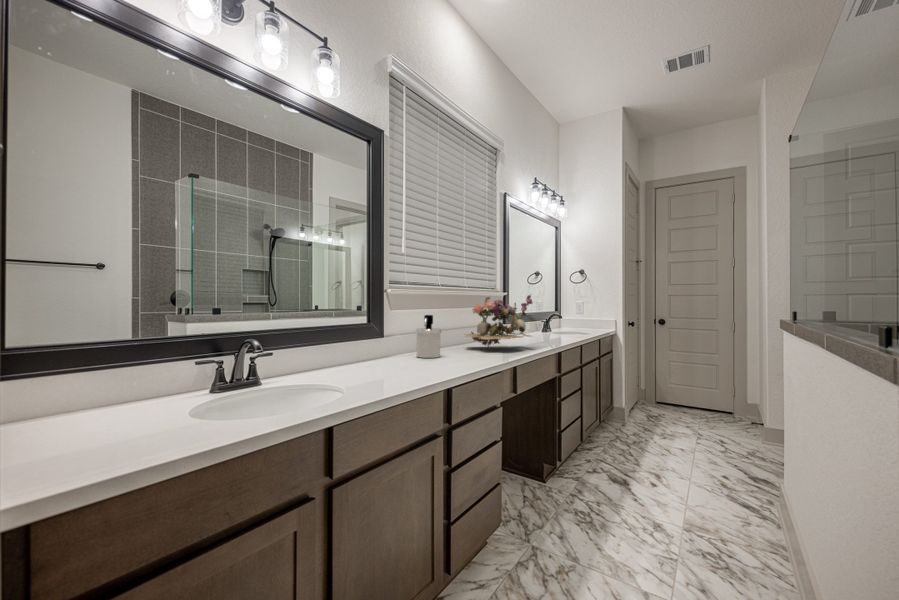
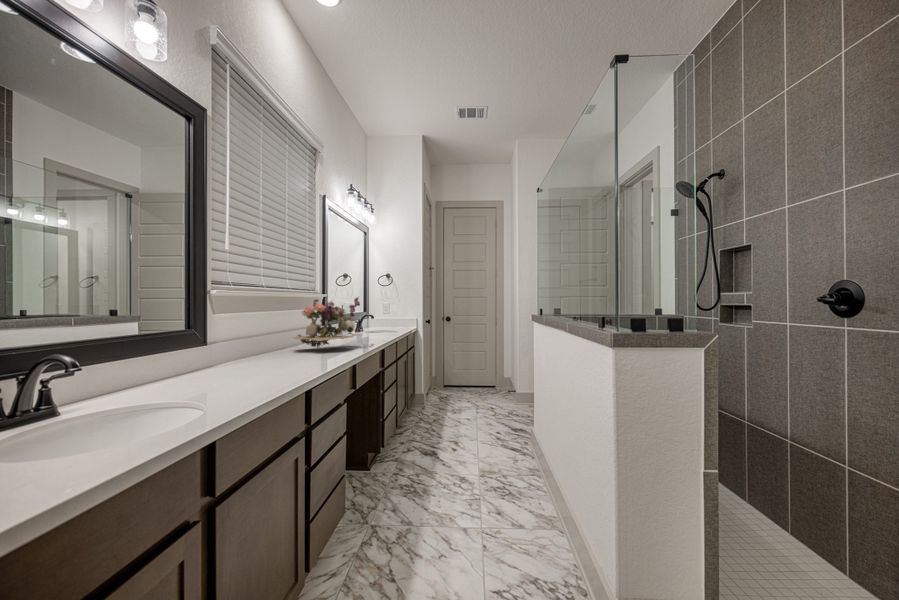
soap dispenser: present [416,315,441,358] -> none [246,318,276,364]

